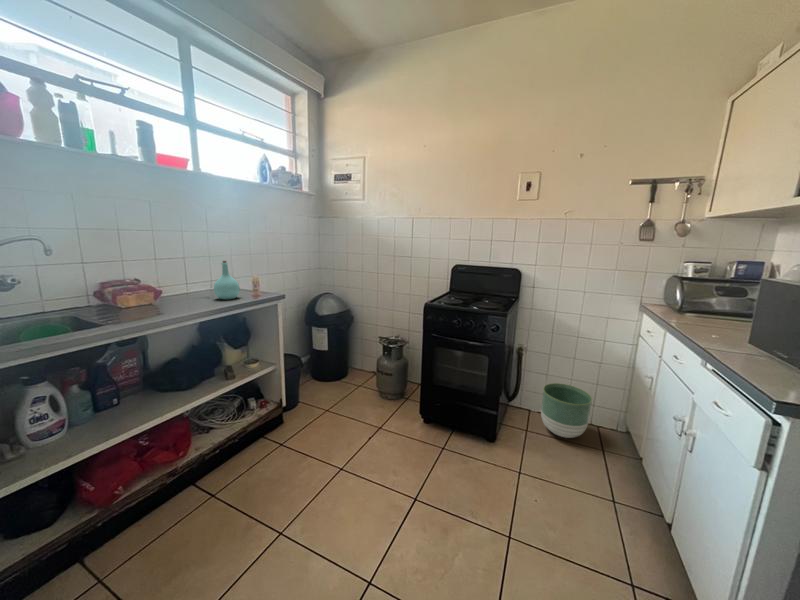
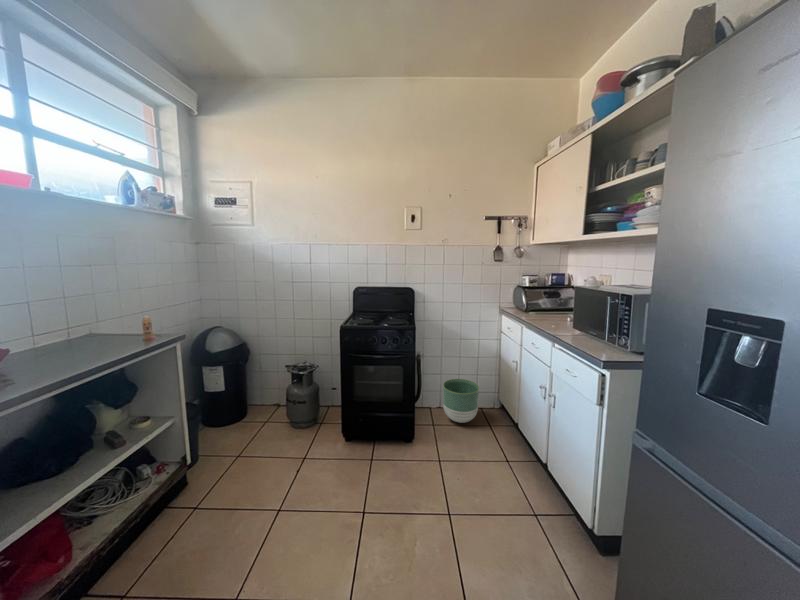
bottle: present [214,261,240,300] -> none [71,302,113,351]

